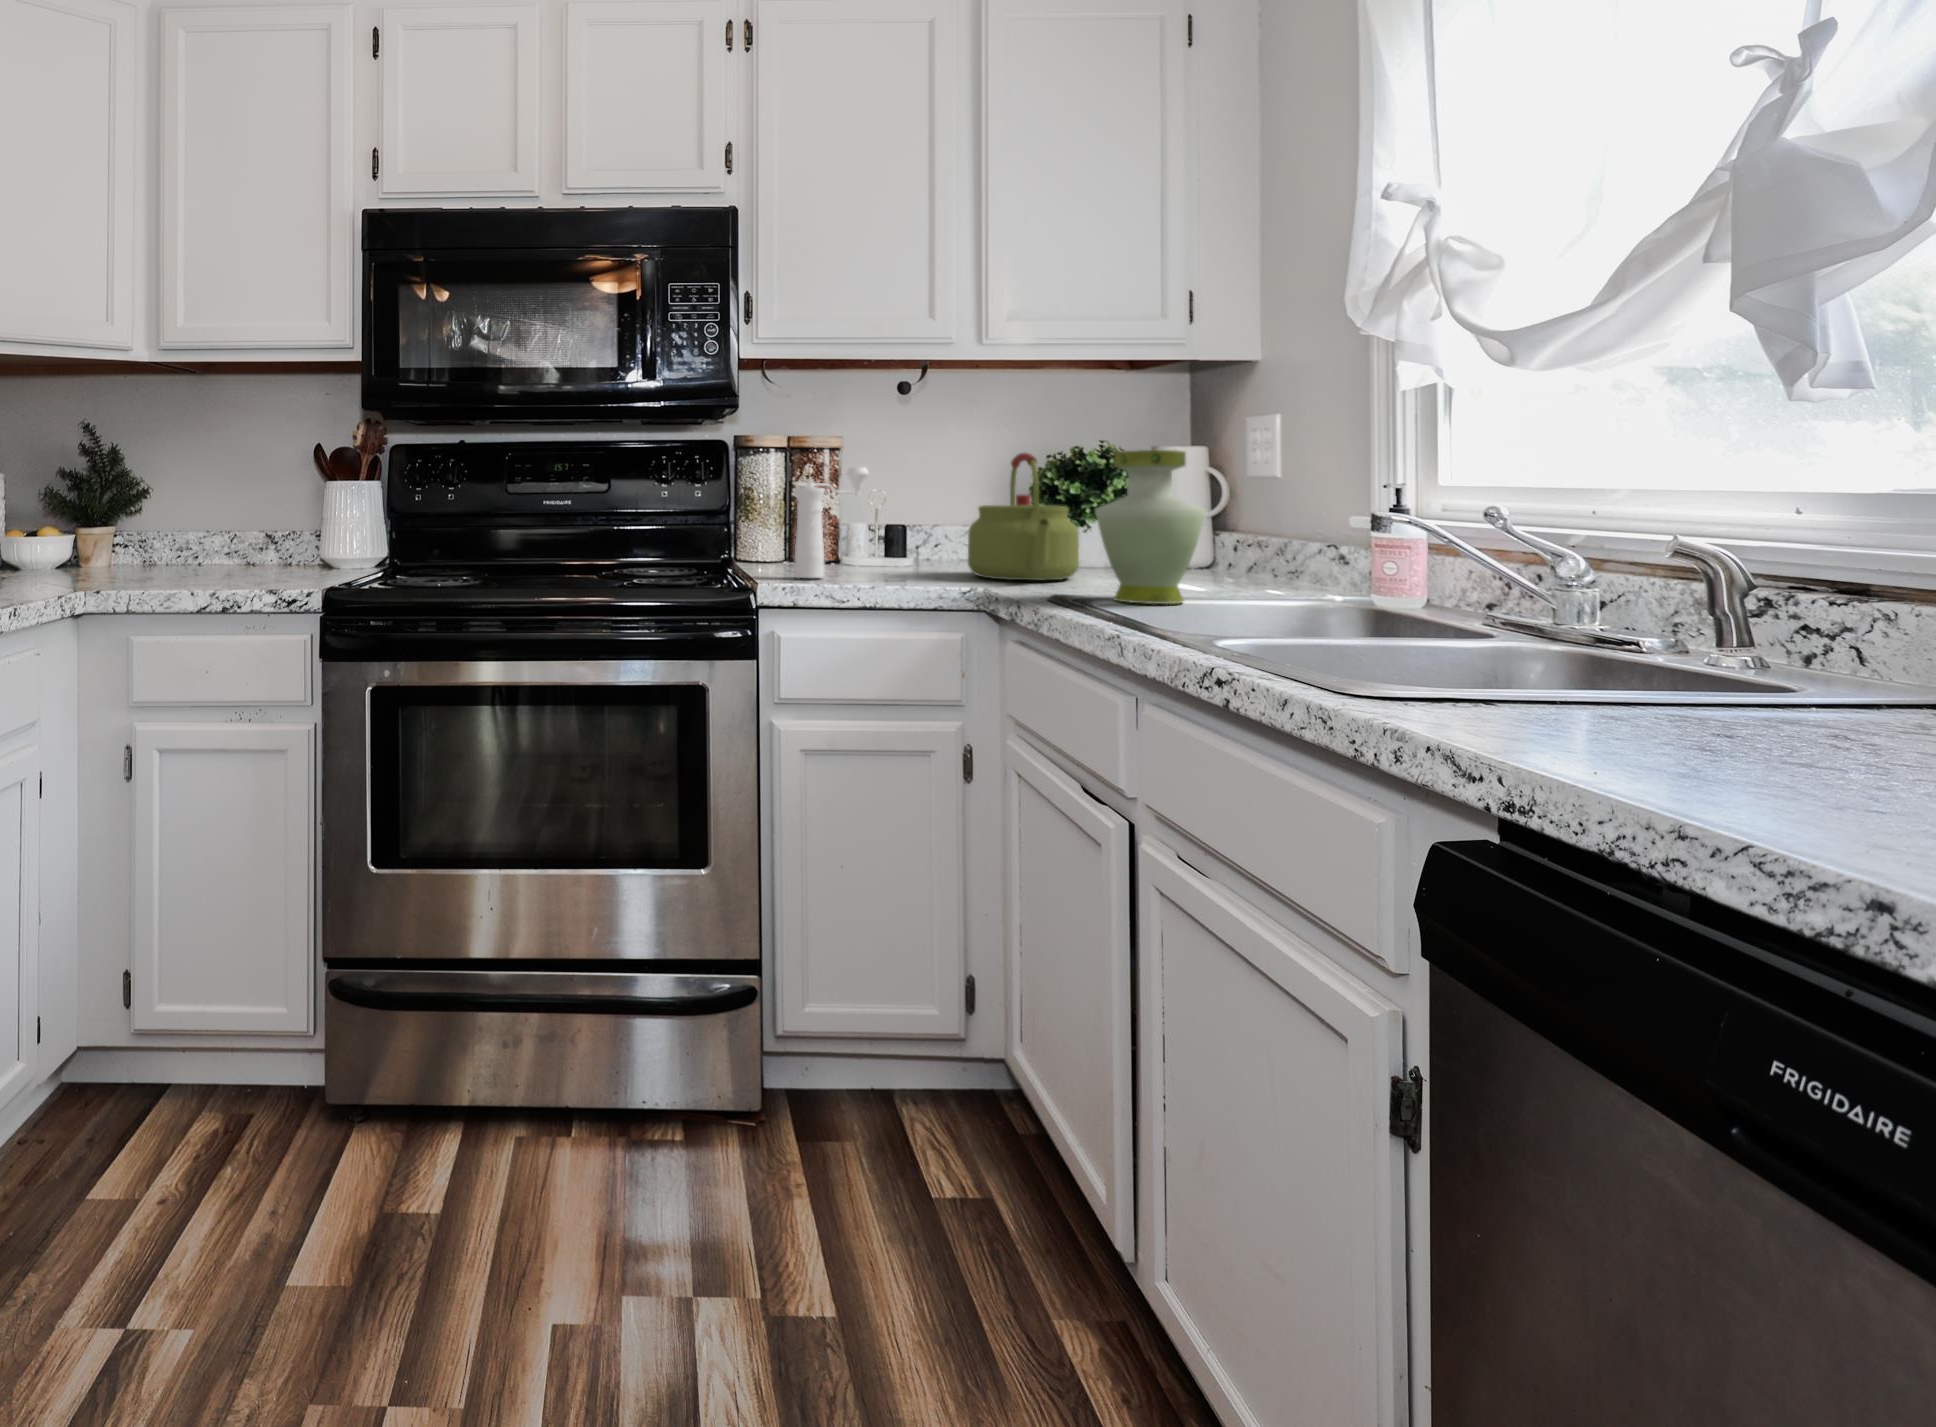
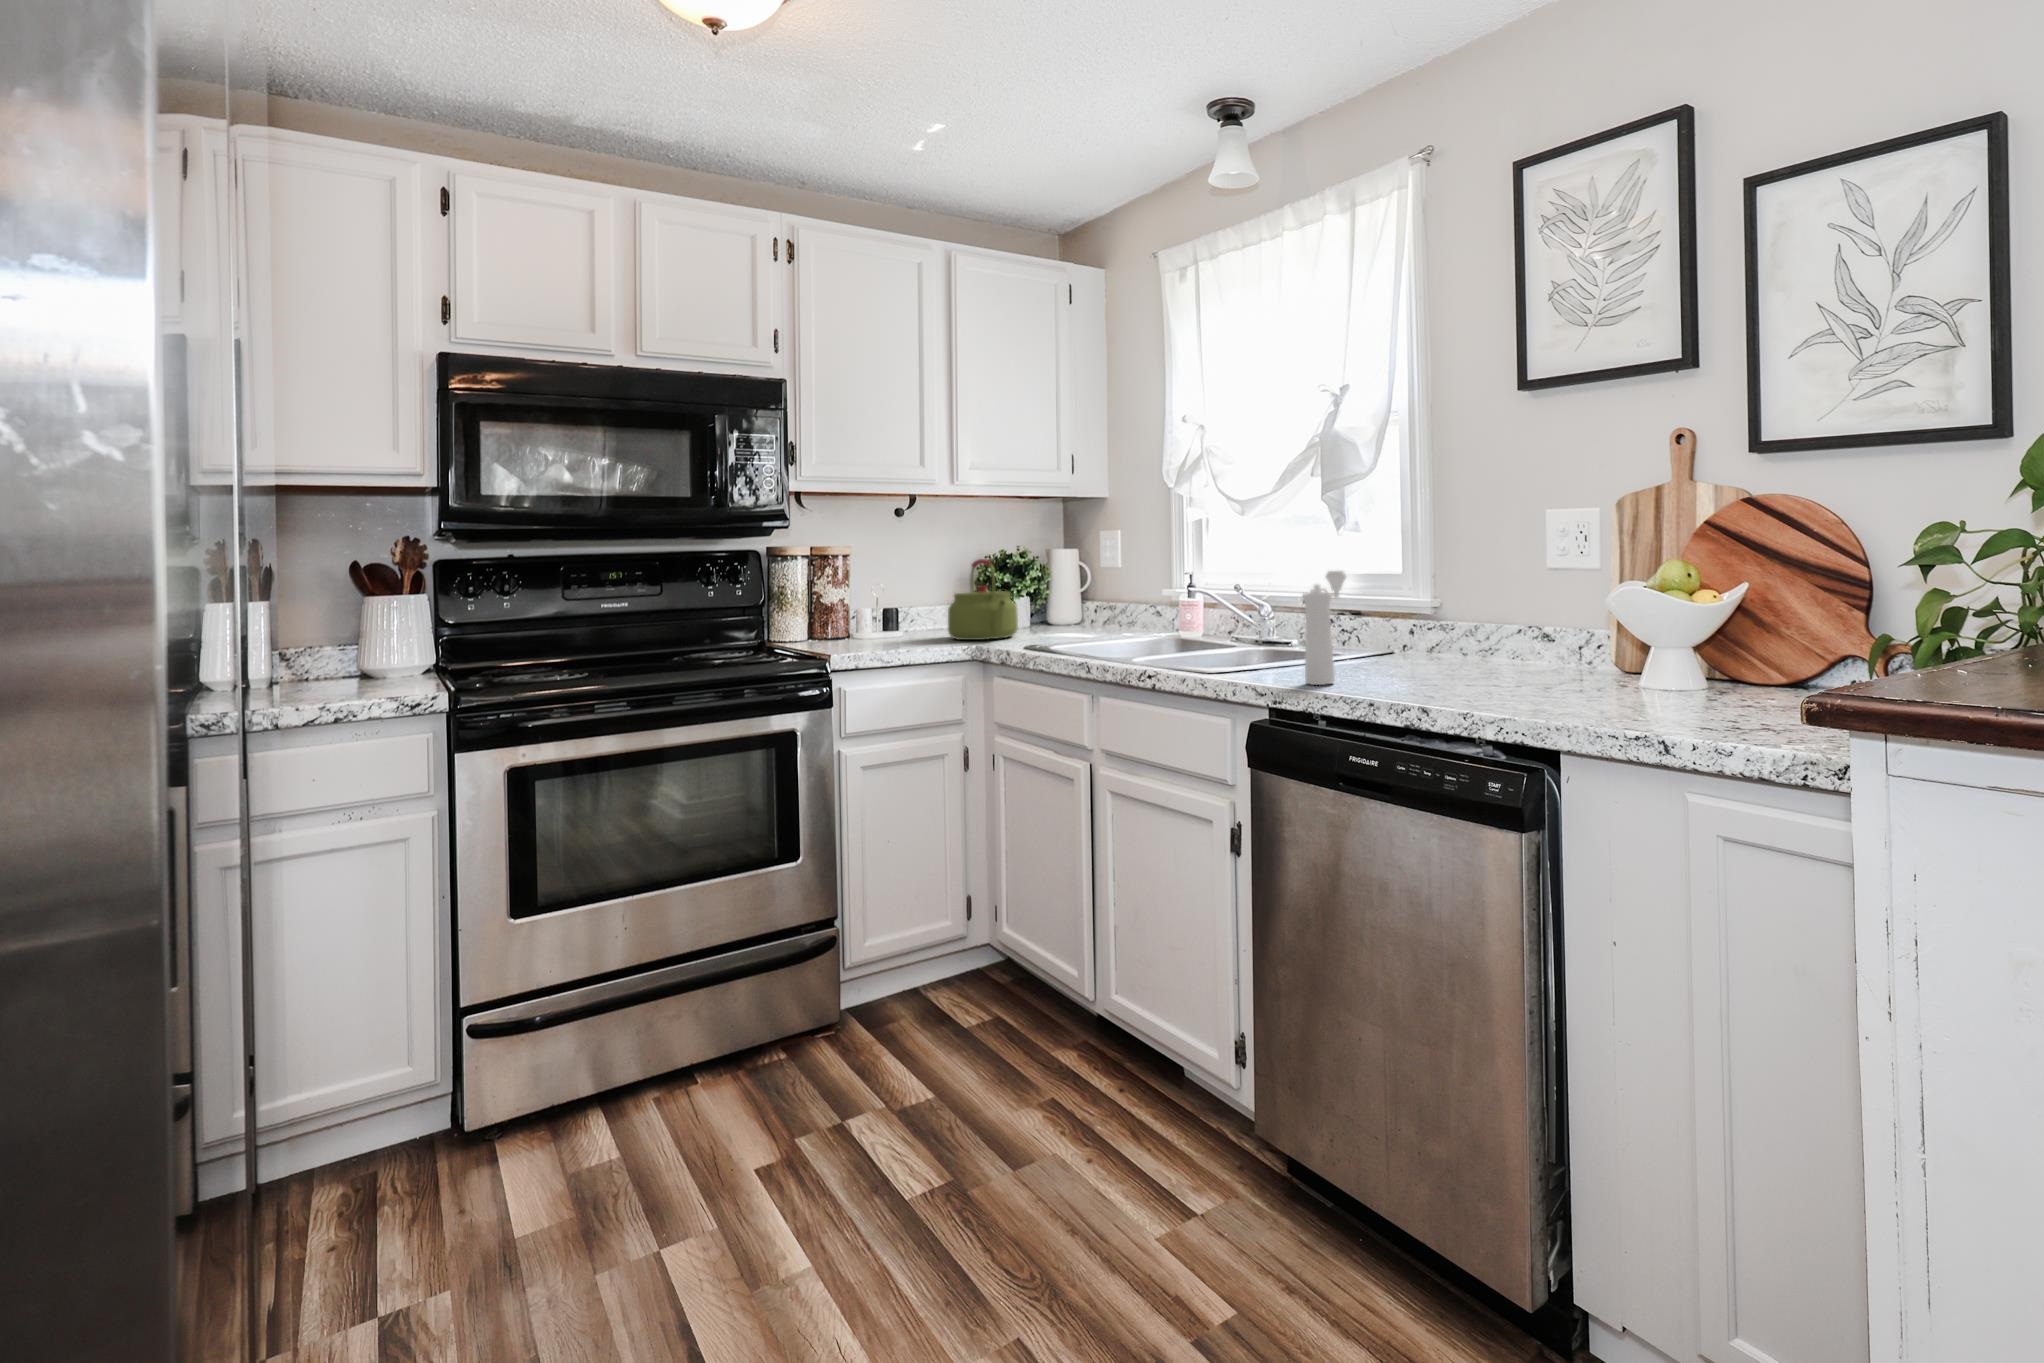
vase: present [1095,450,1206,604] -> none [1039,559,1100,647]
pepper mill: present [795,467,869,578] -> present [1303,571,1347,685]

